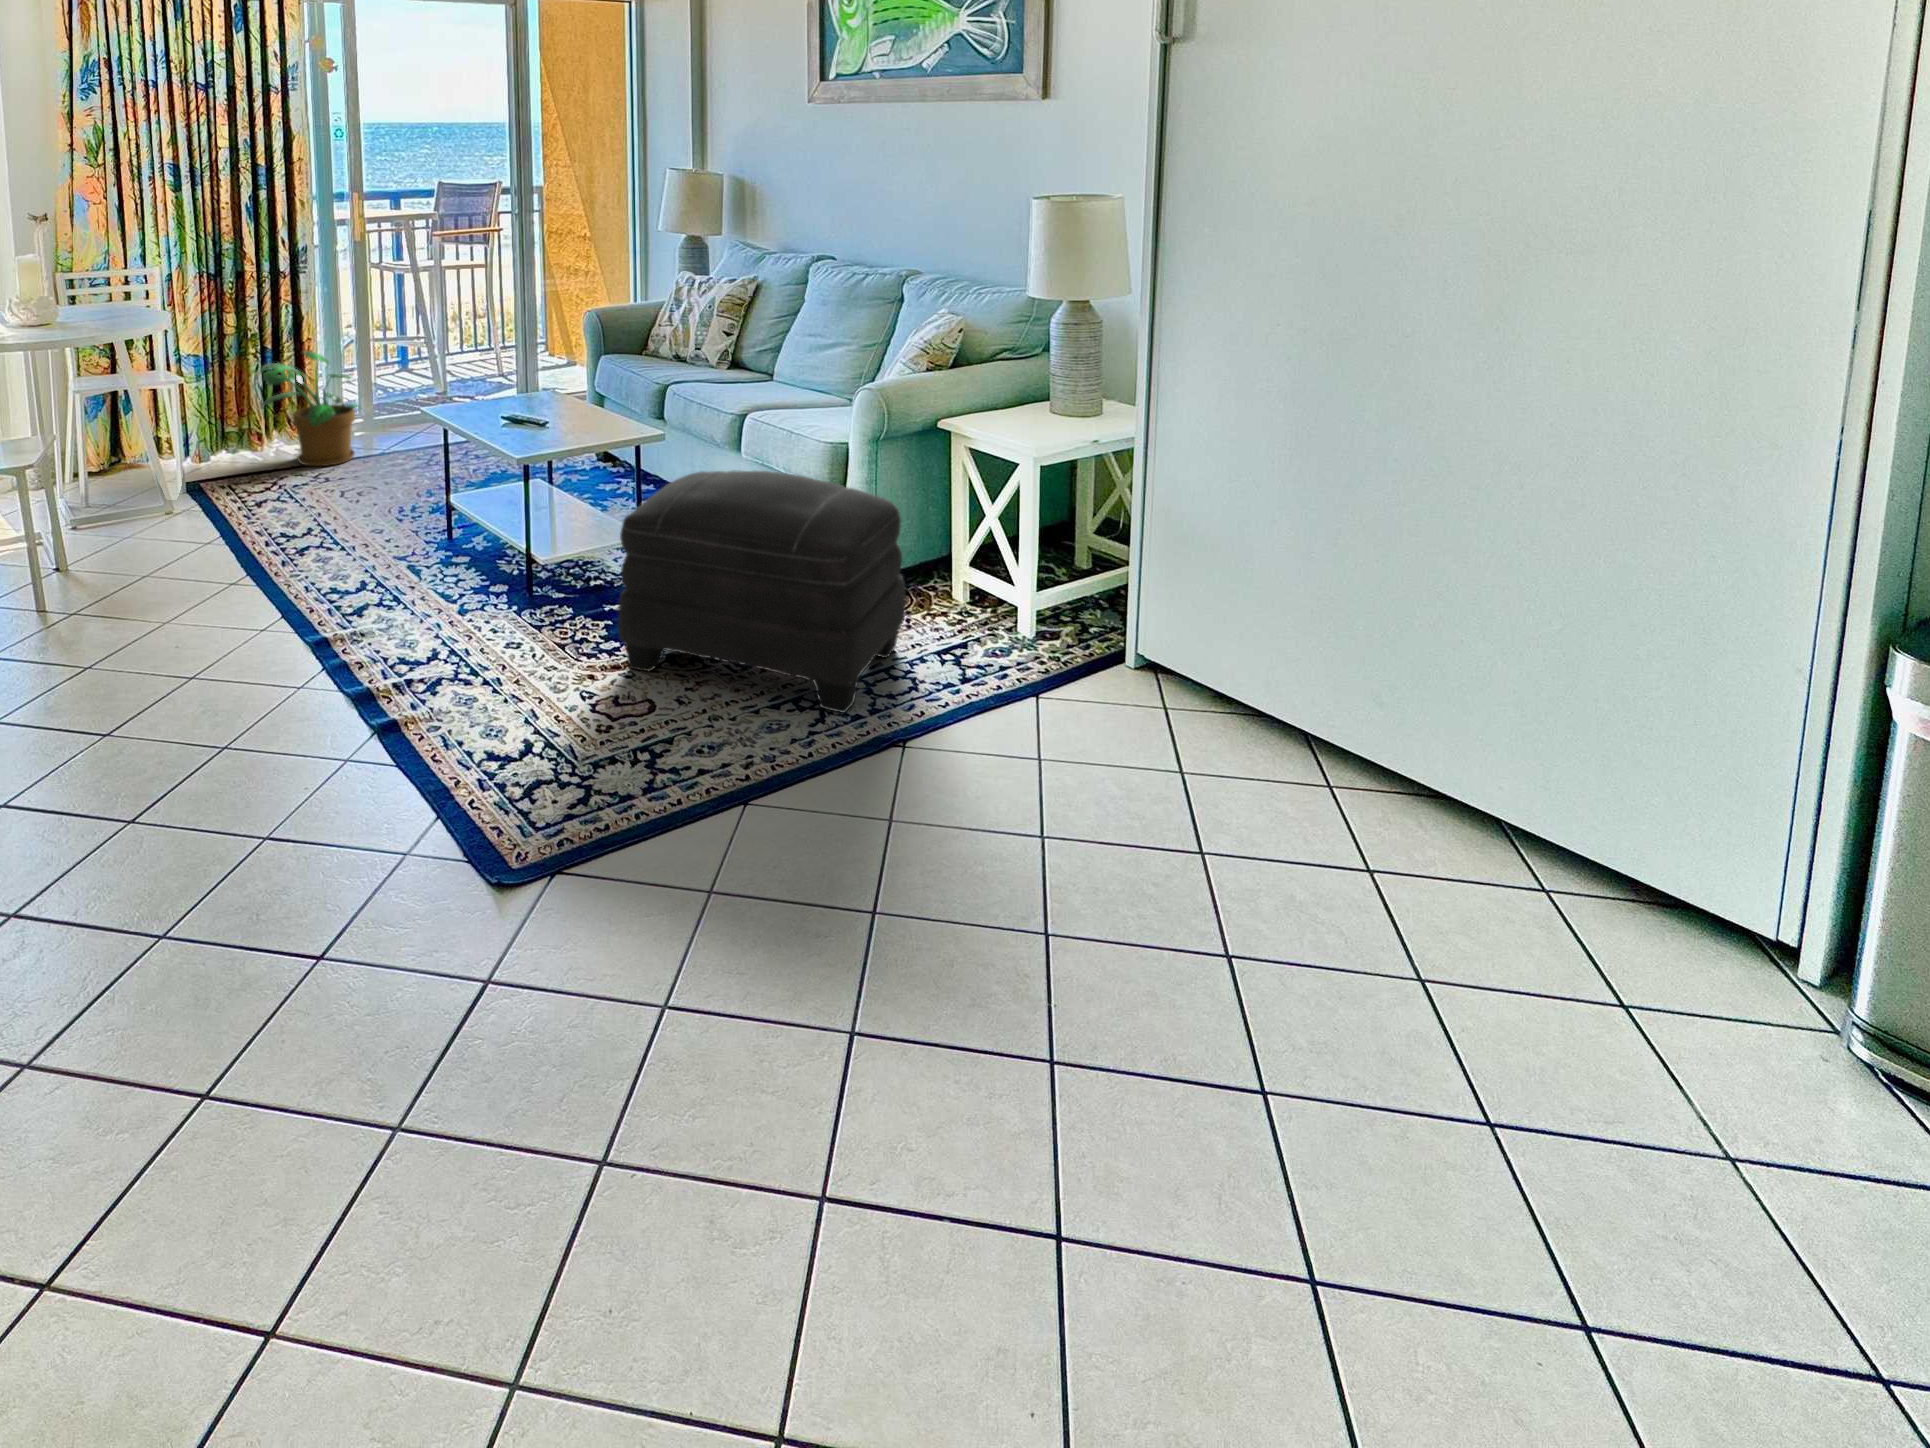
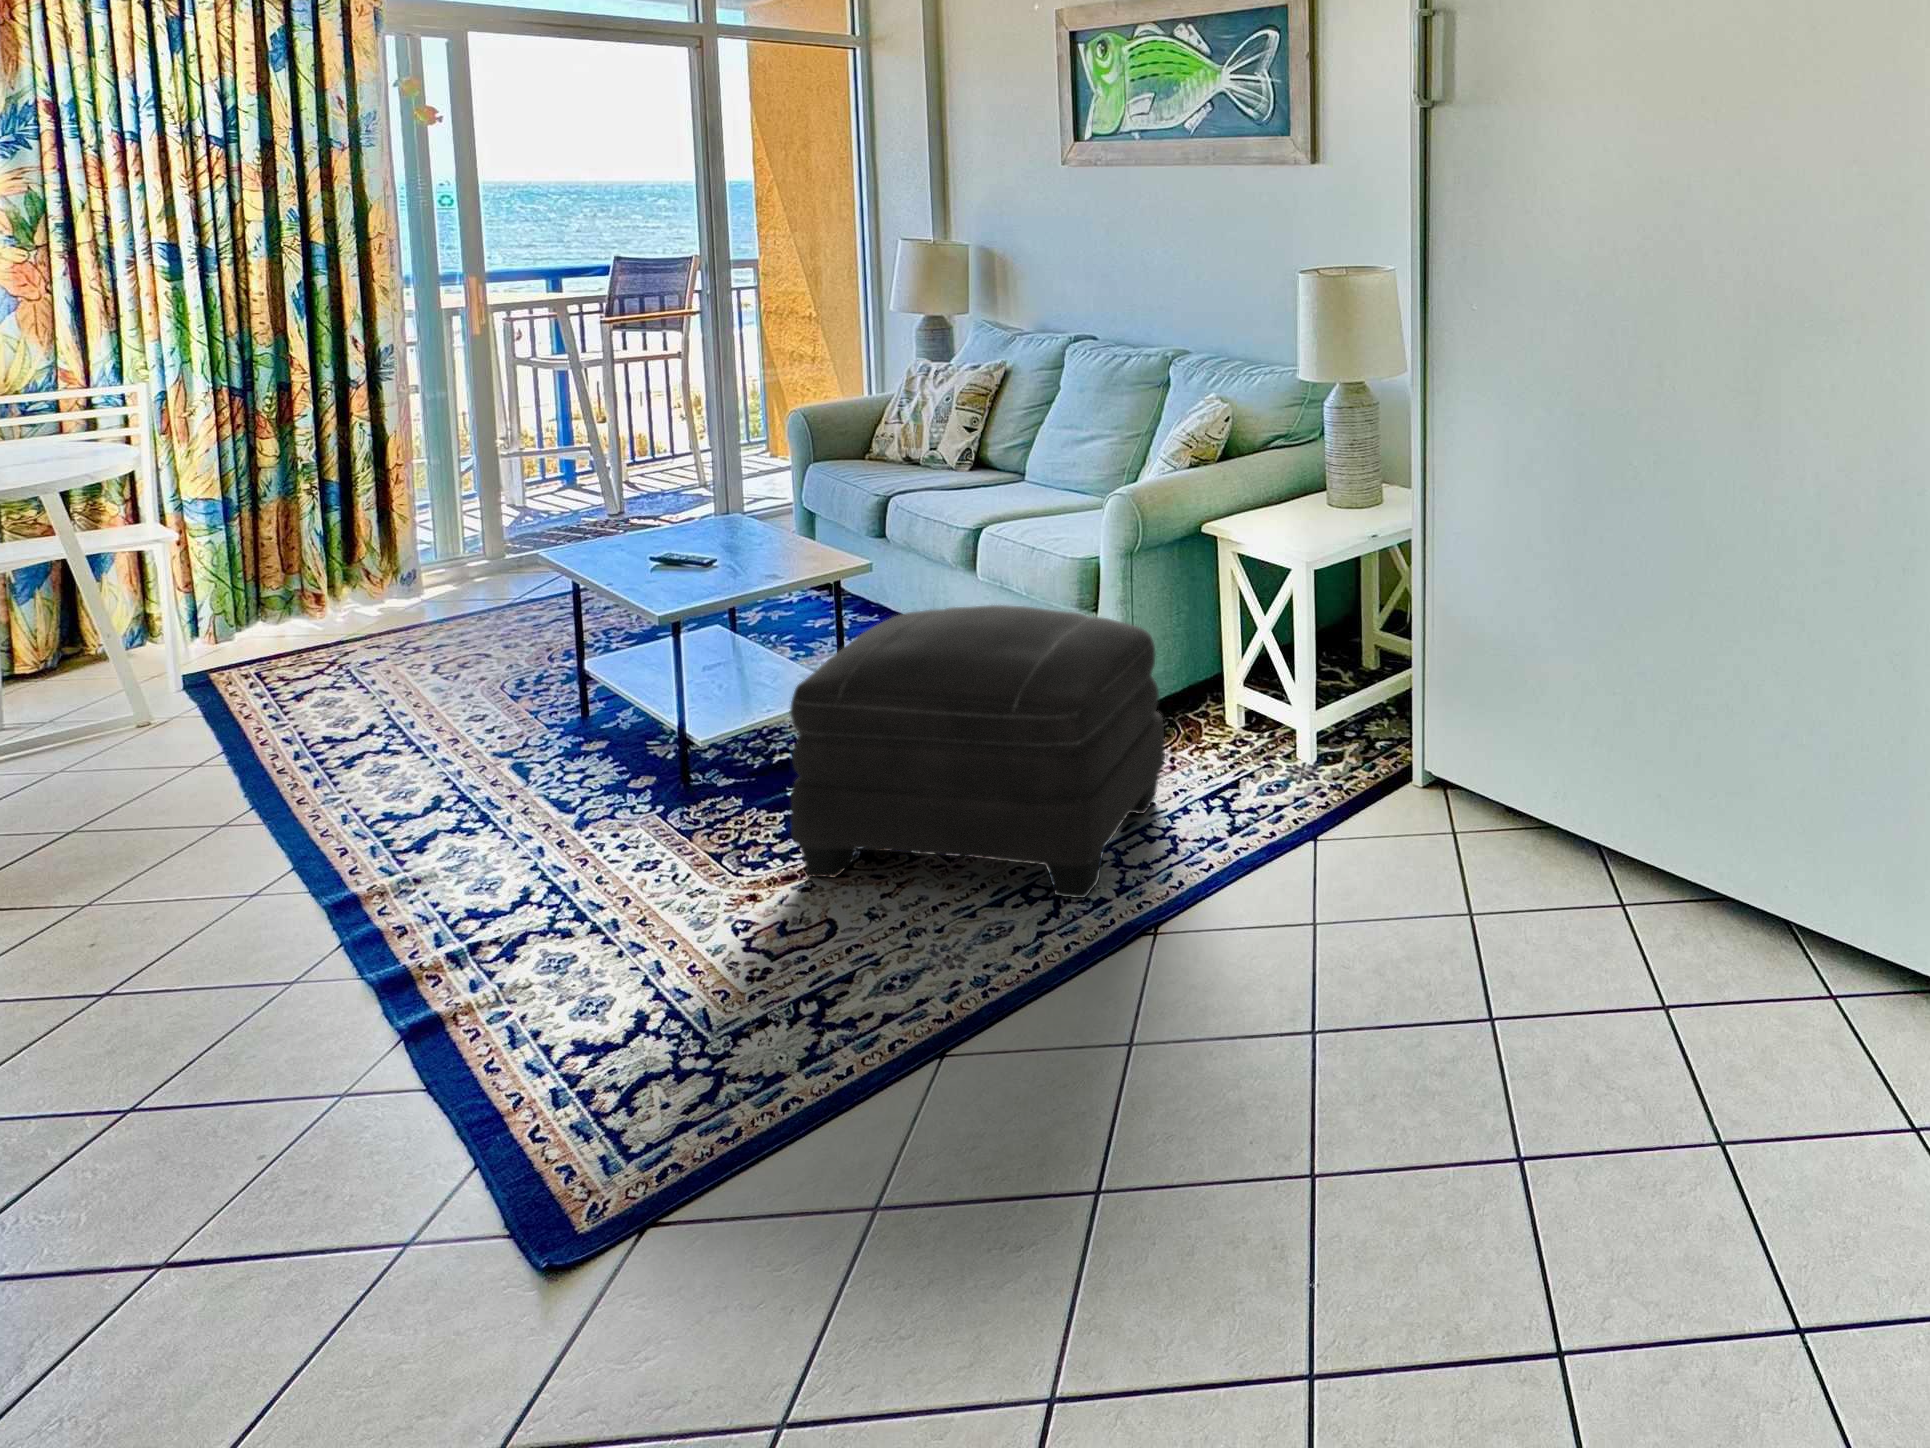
potted plant: present [260,351,362,466] -> none [305,481,481,633]

